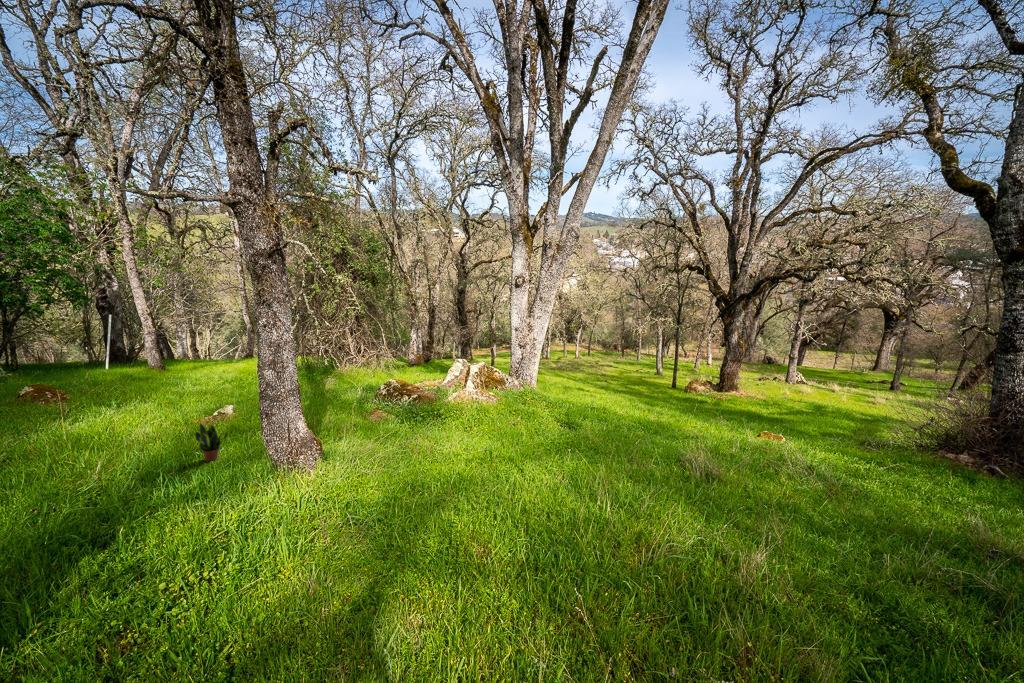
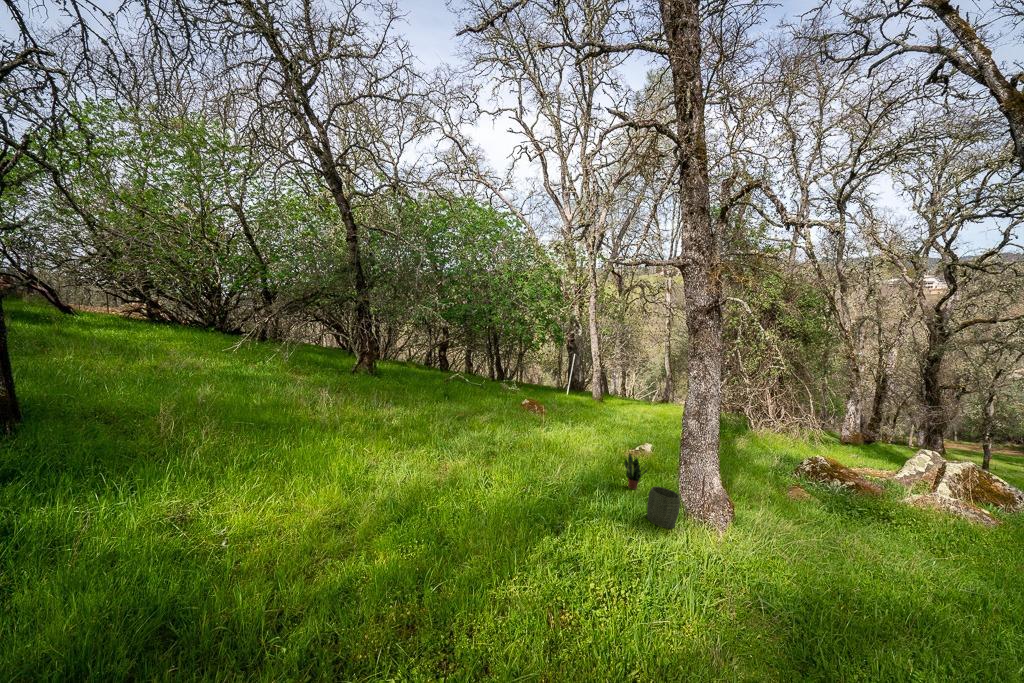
woven basket: none [230,443,268,484] -> present [647,487,680,528]

